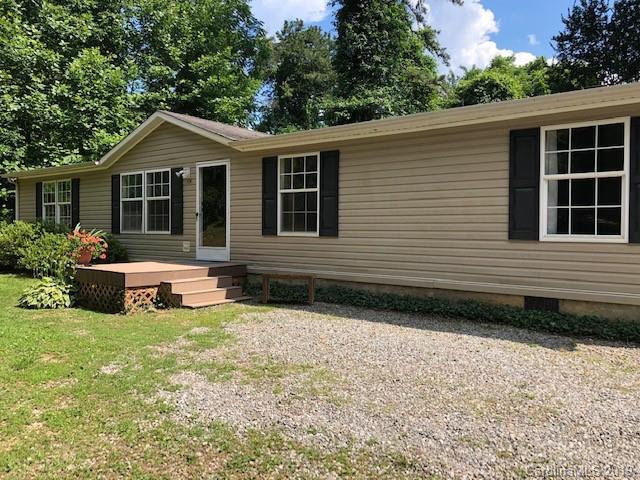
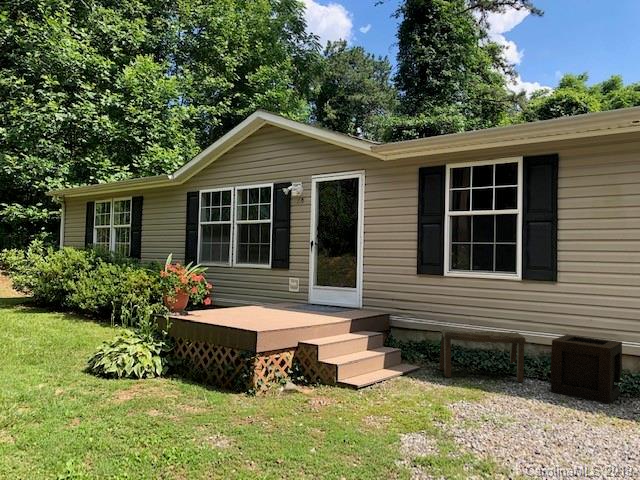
wooden crate: none [322,273,369,314] -> present [551,335,622,404]

